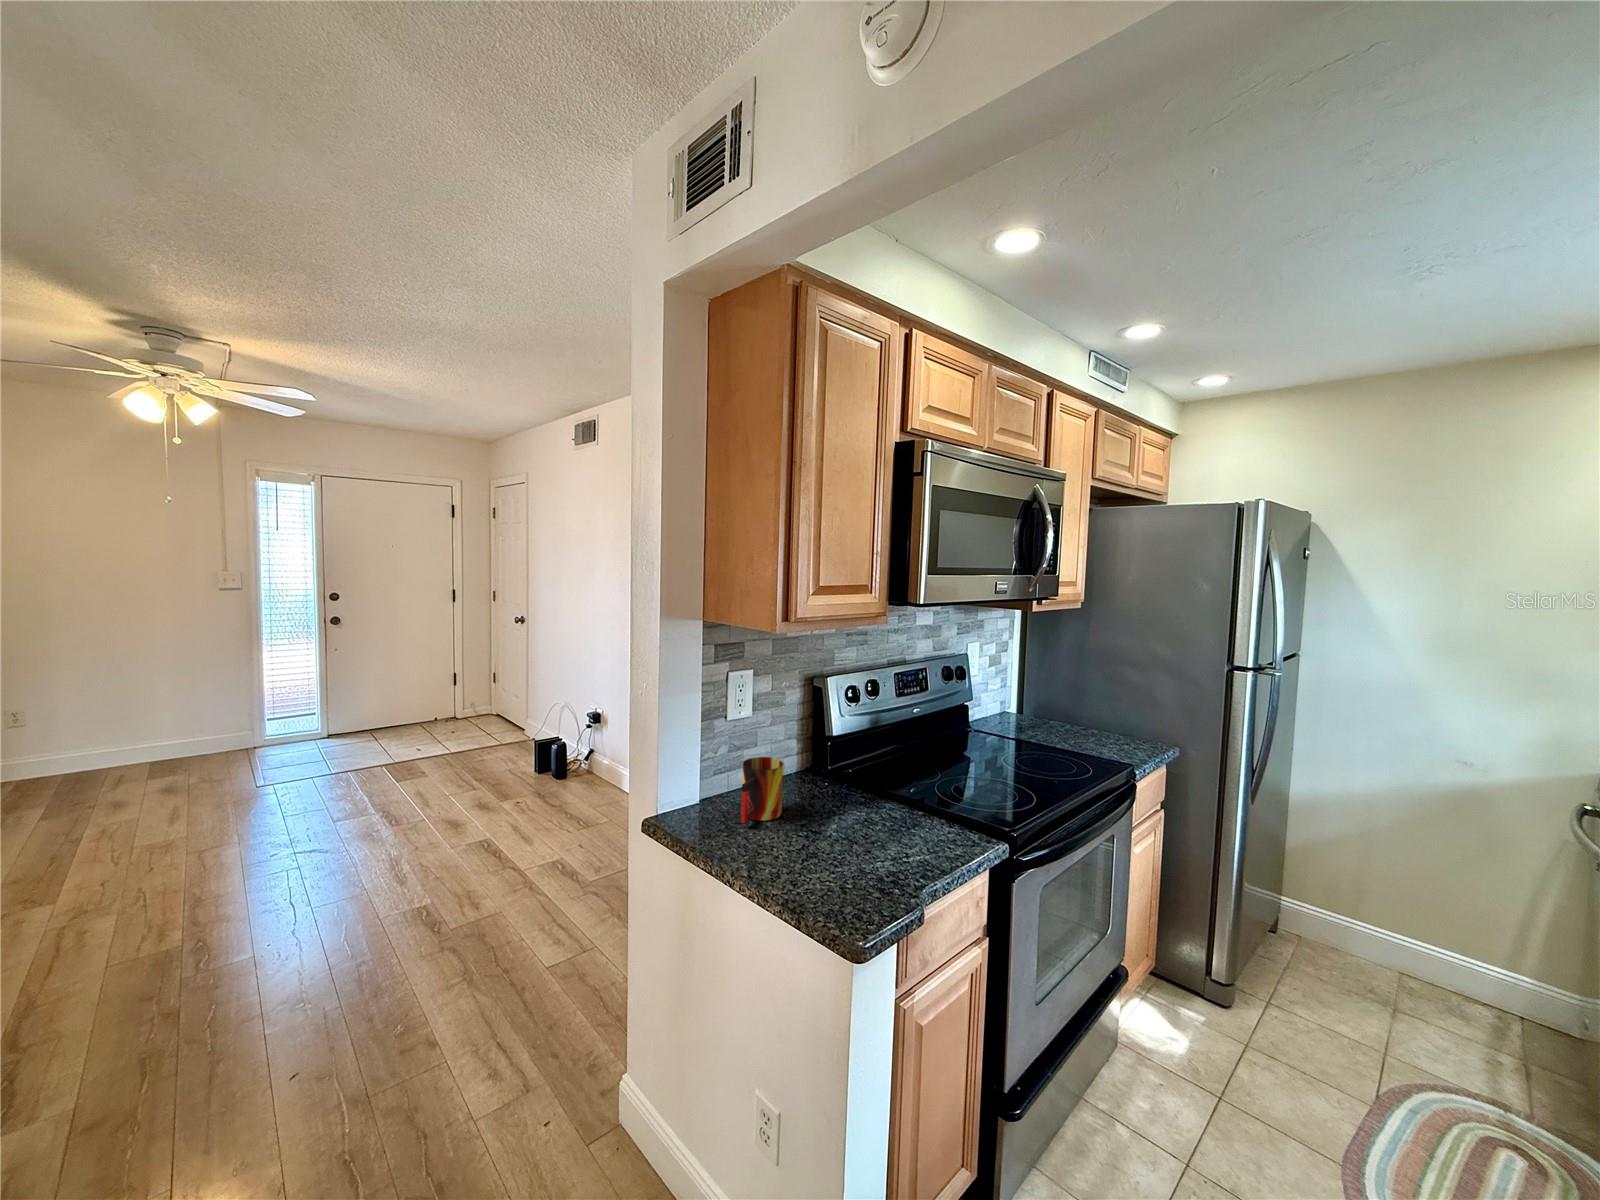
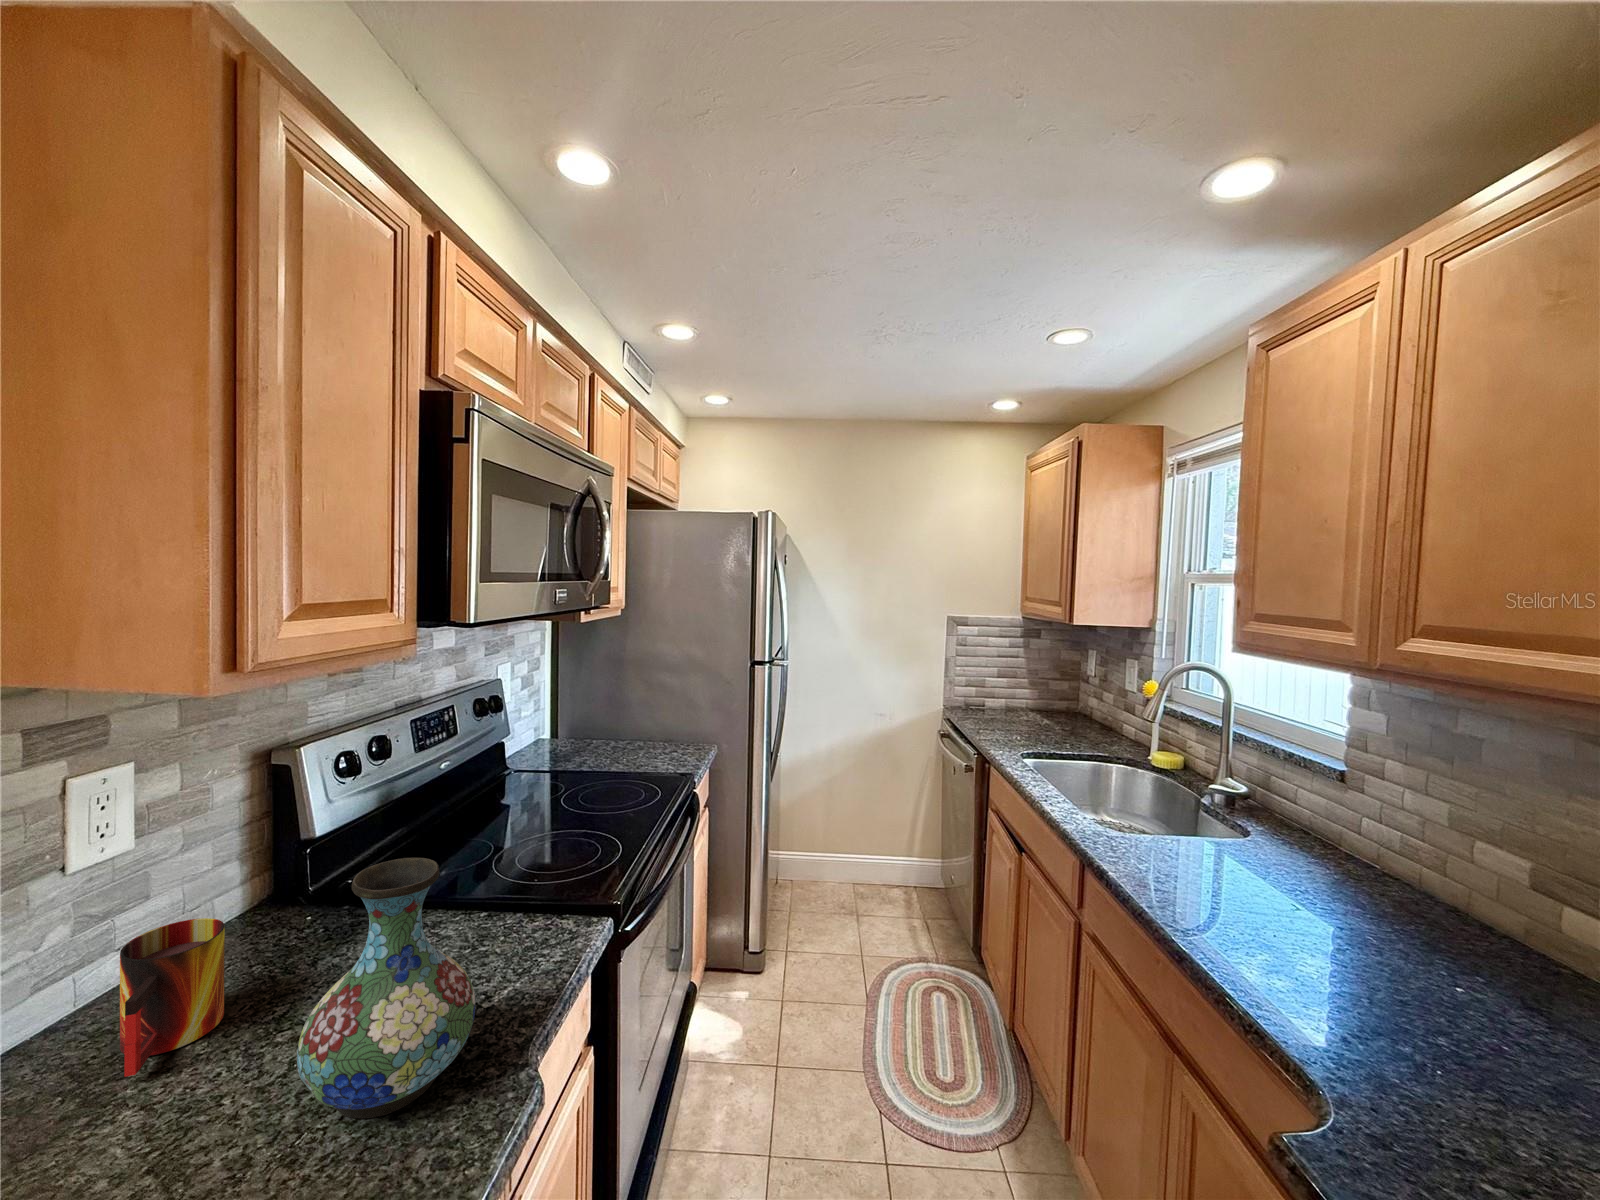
vase: none [801,741,891,886] -> present [297,858,475,1118]

